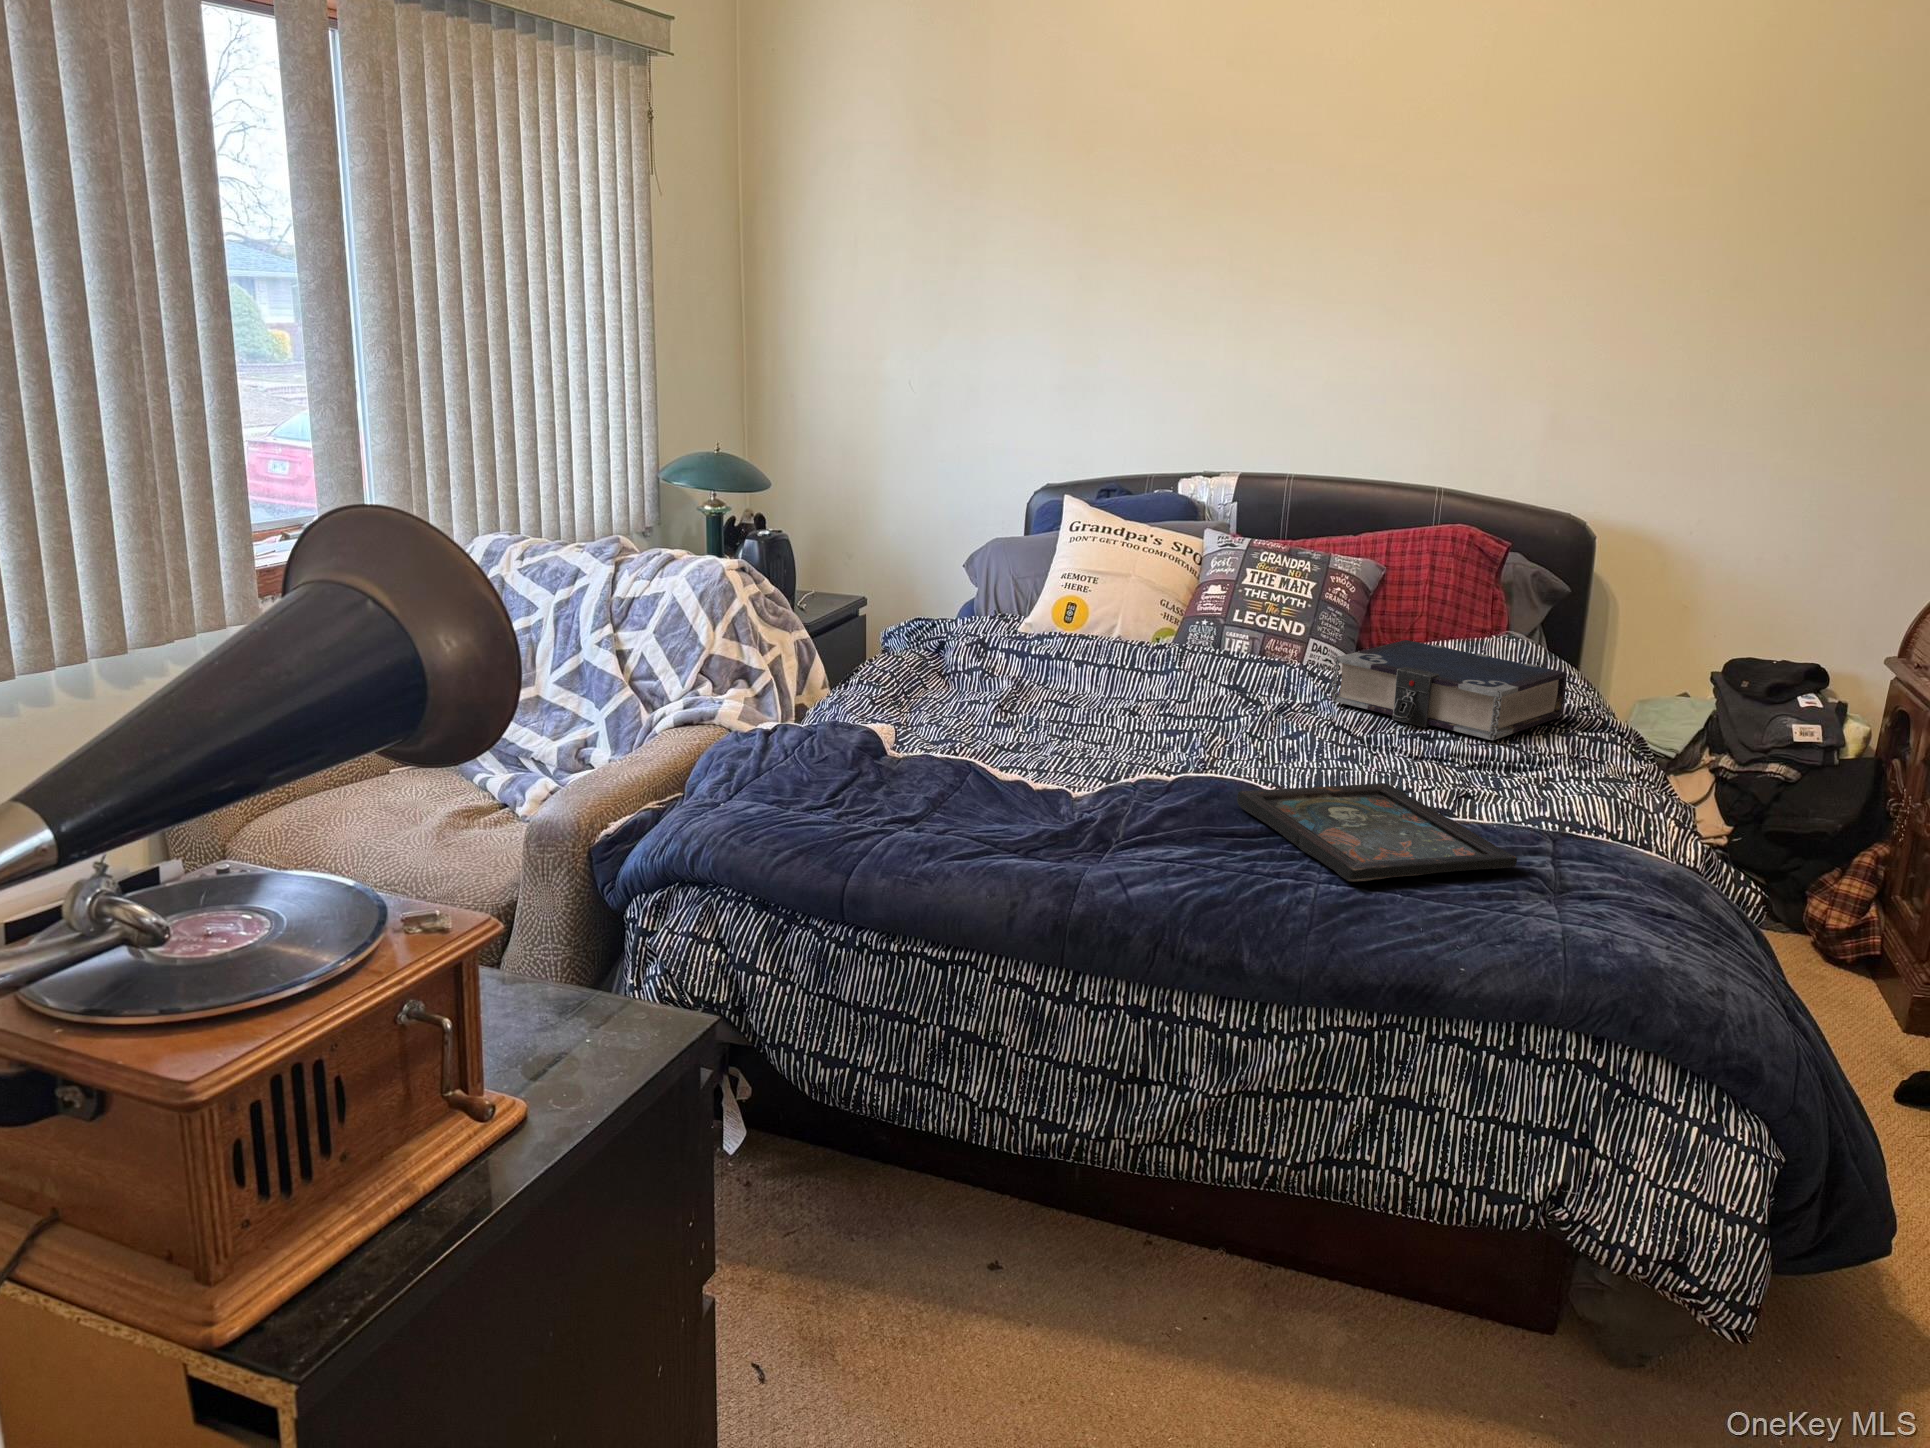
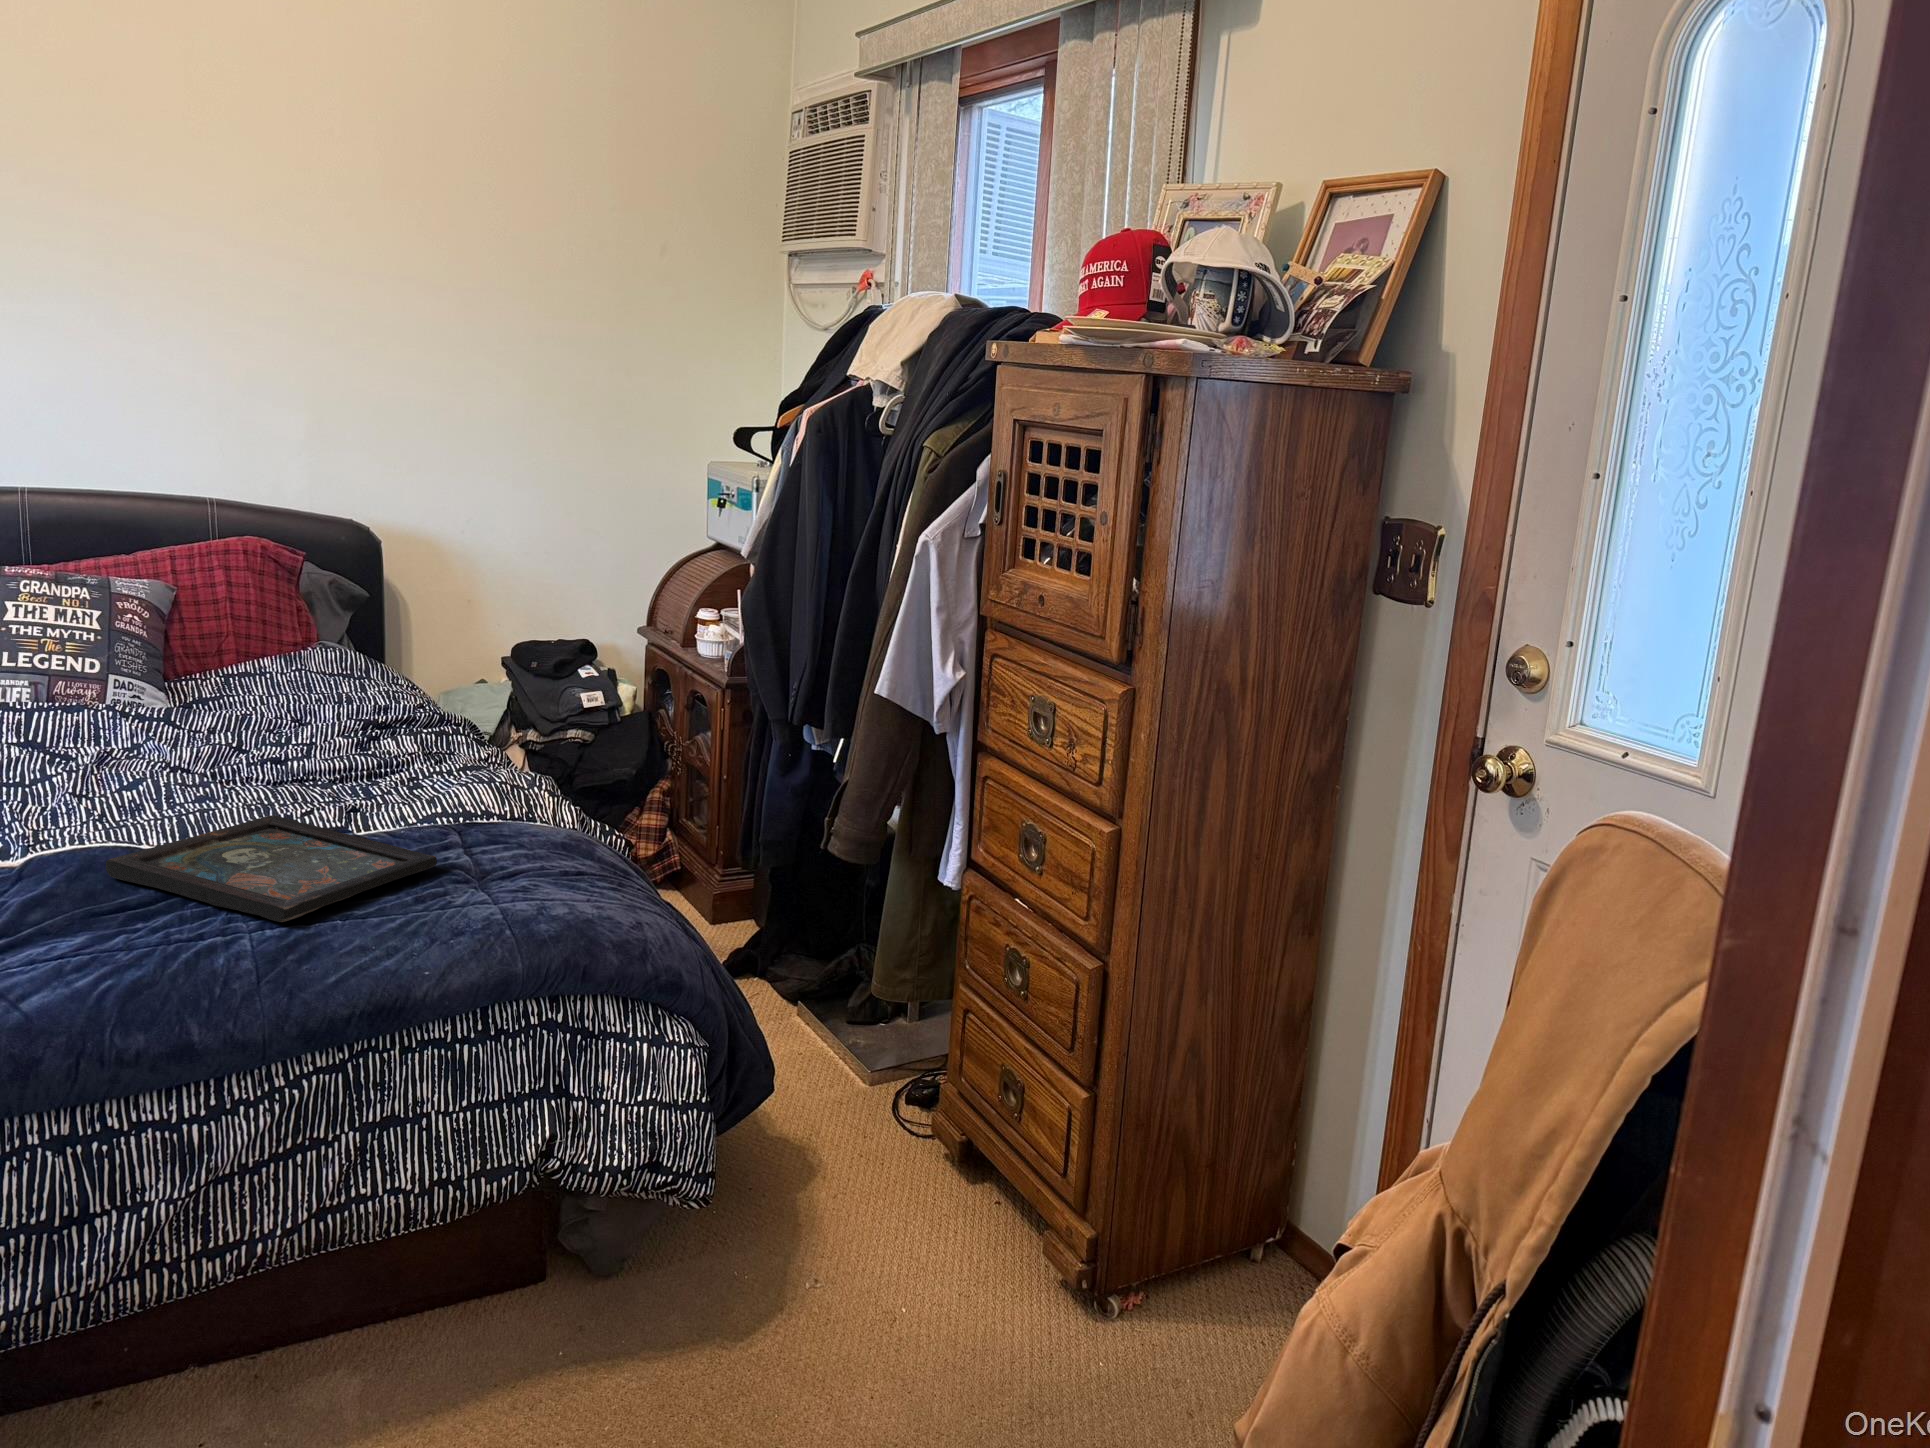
book: present [1331,640,1567,740] -> none [157,663,408,752]

